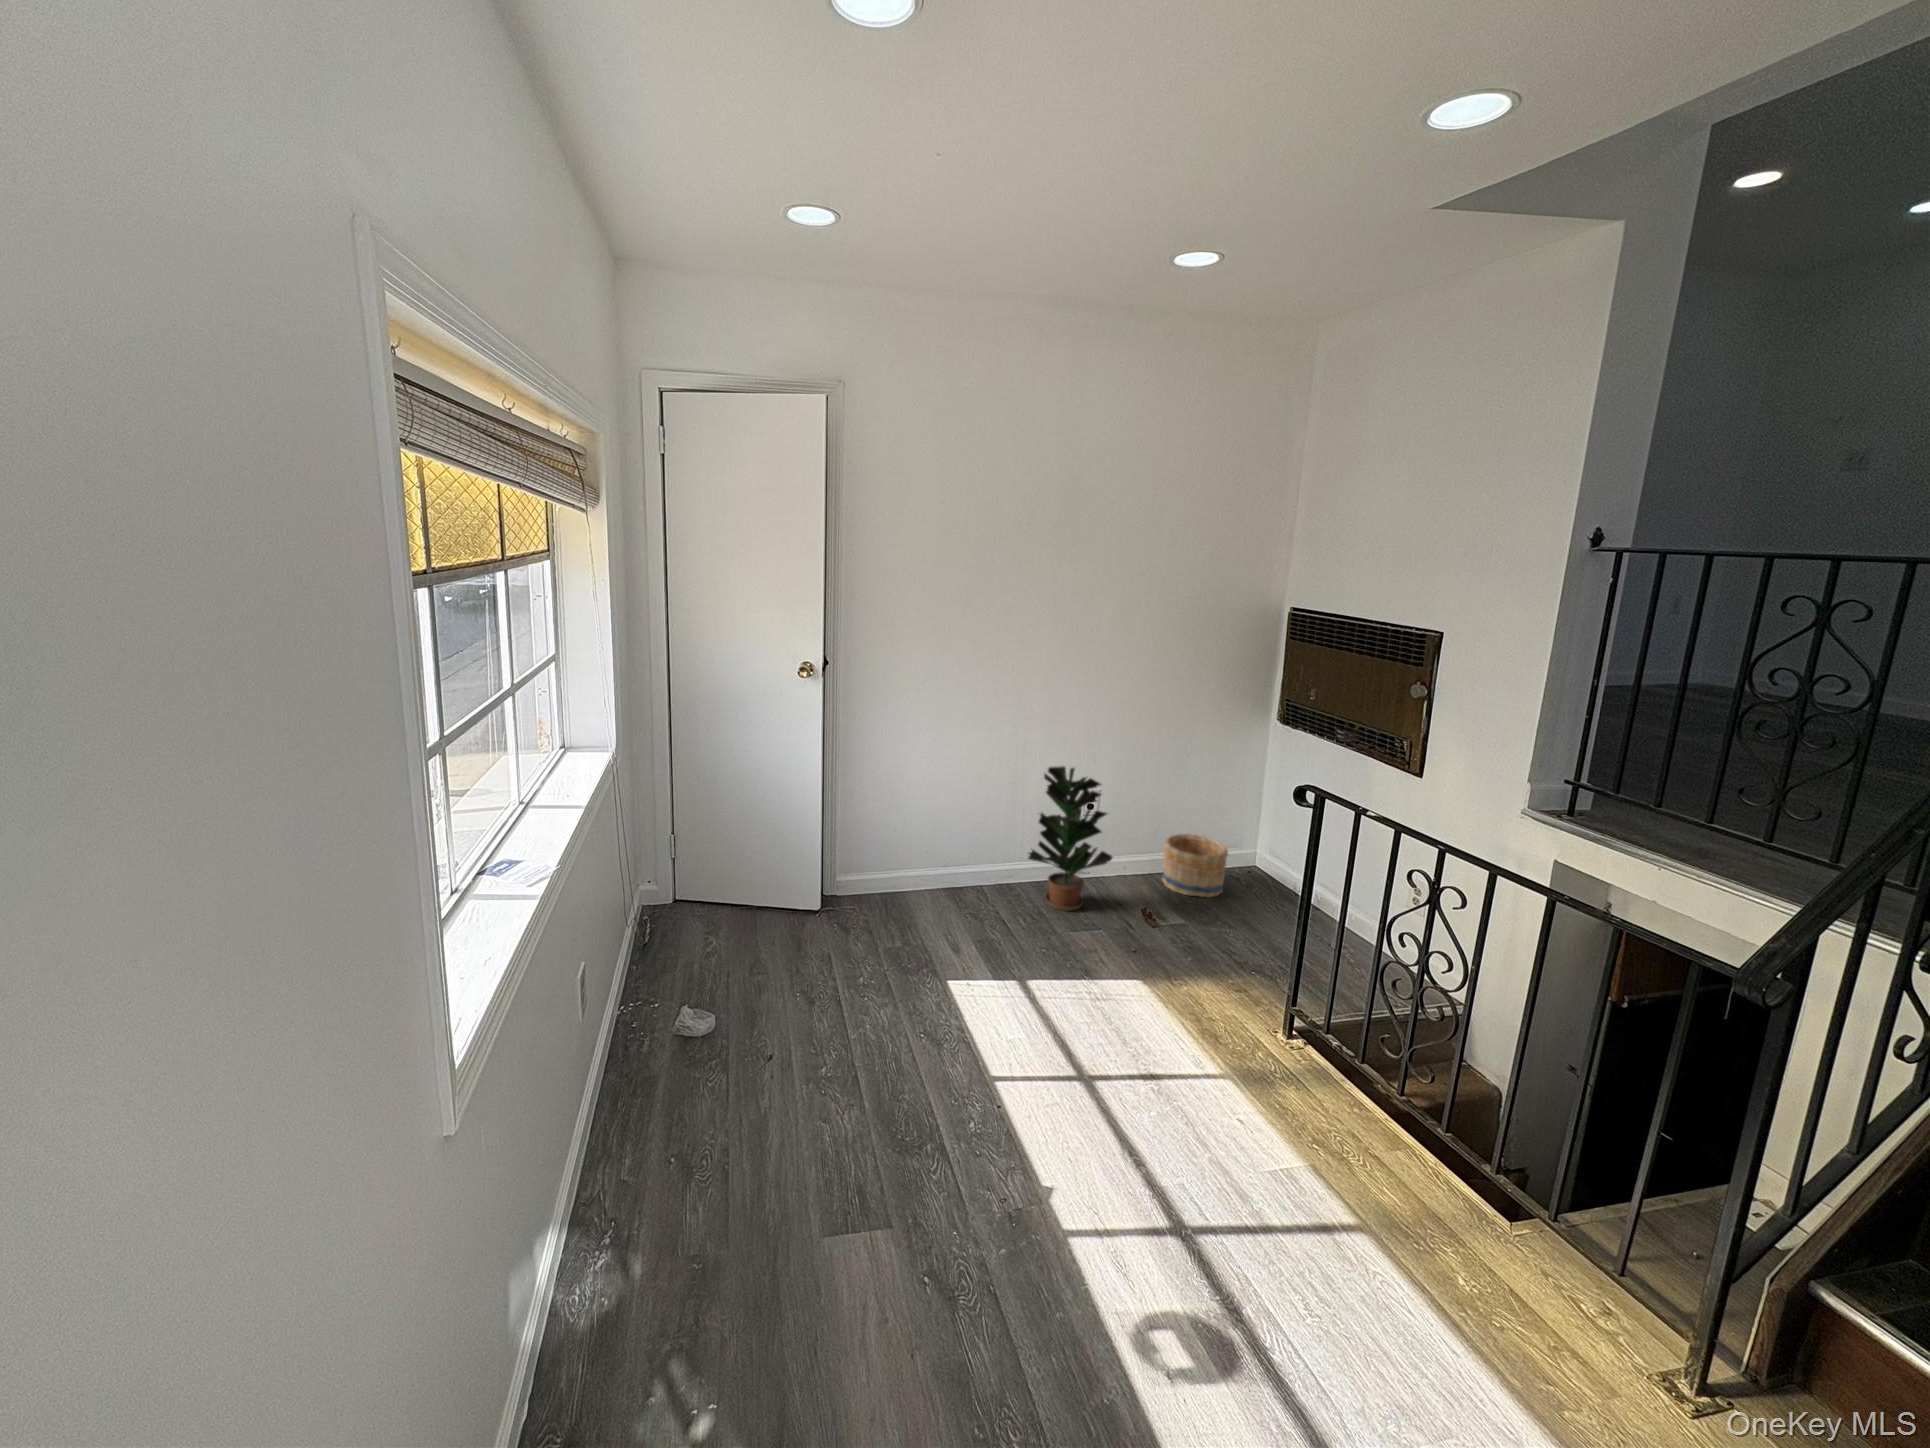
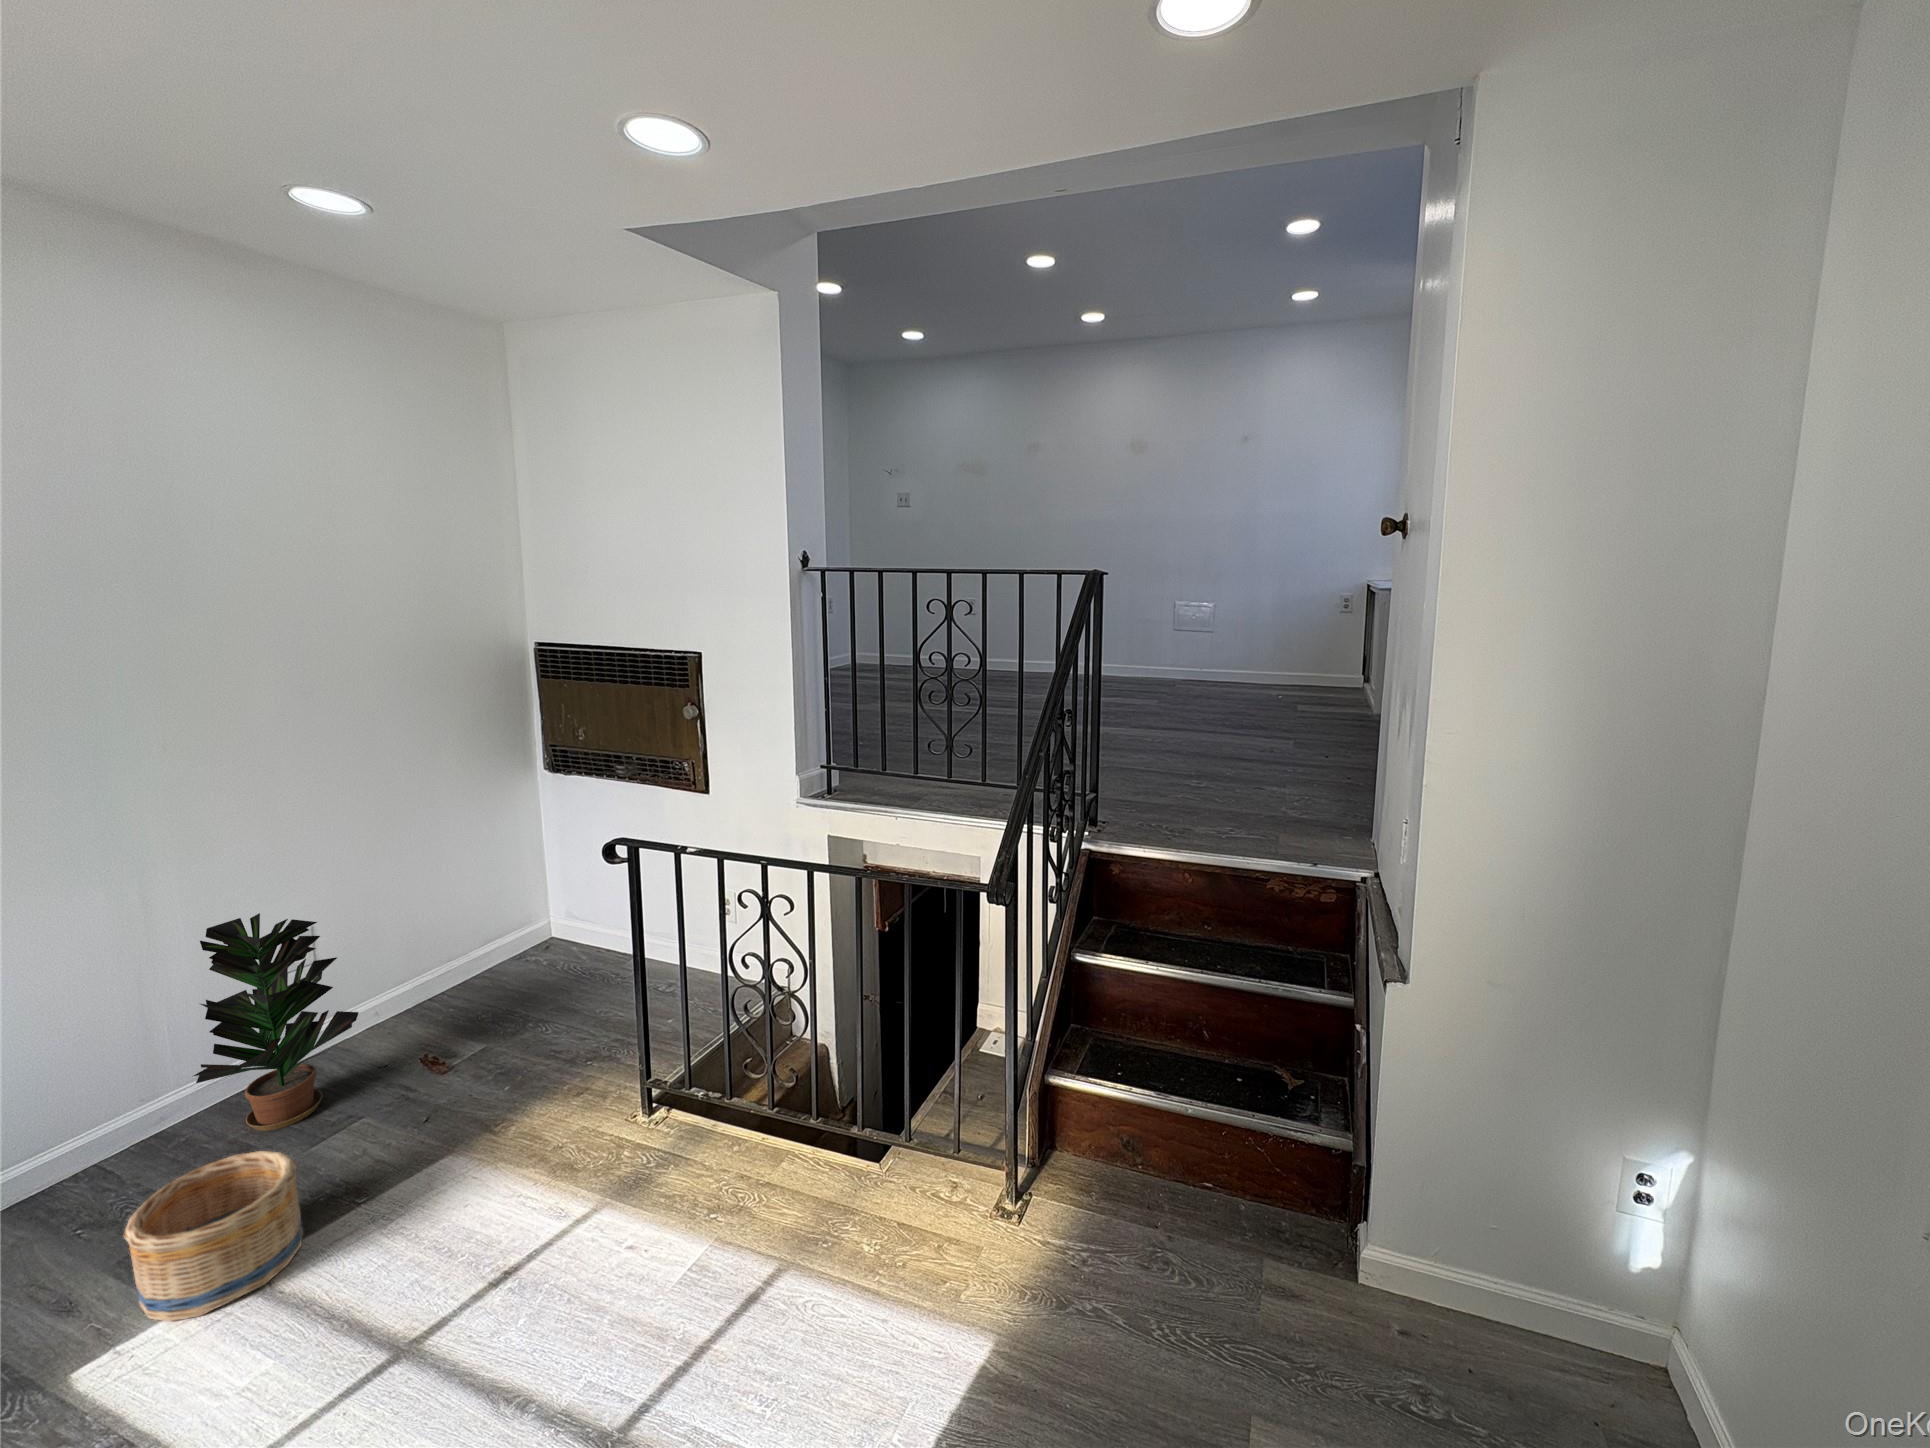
basket: present [1162,834,1228,897] -> present [124,1151,303,1322]

